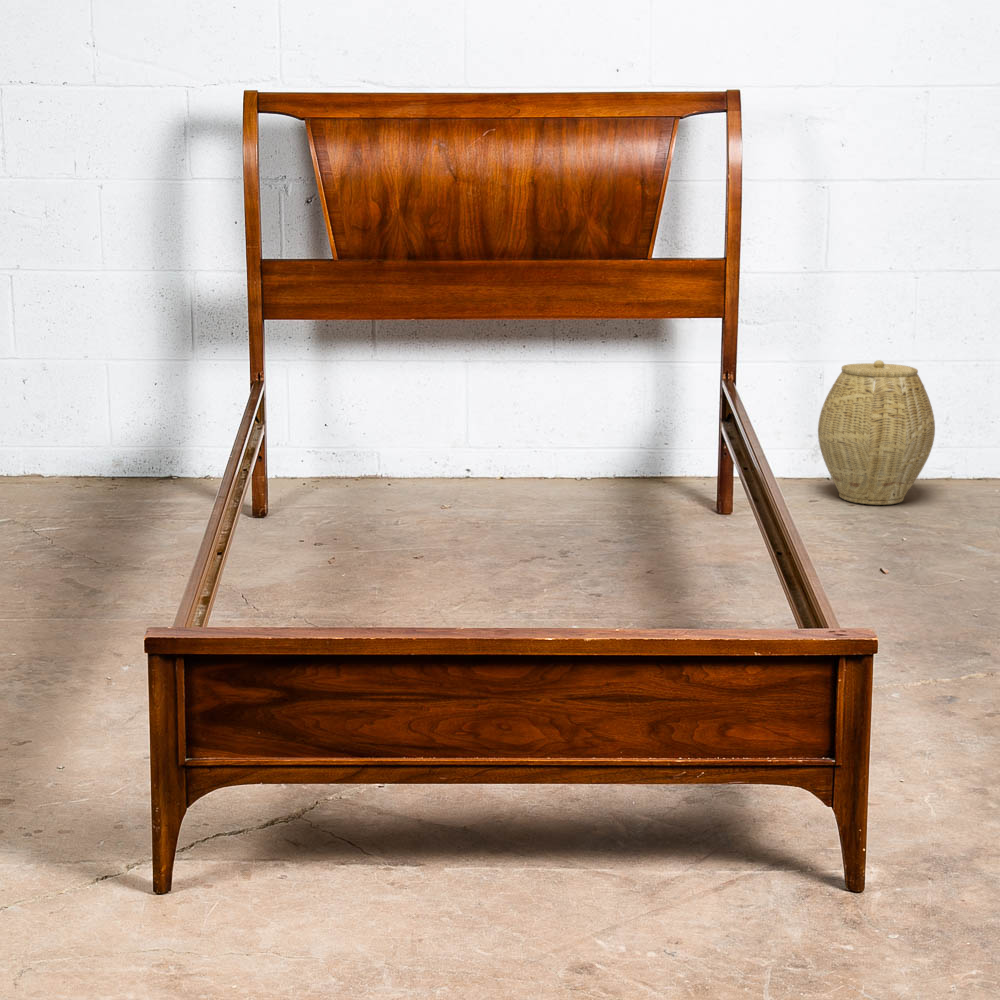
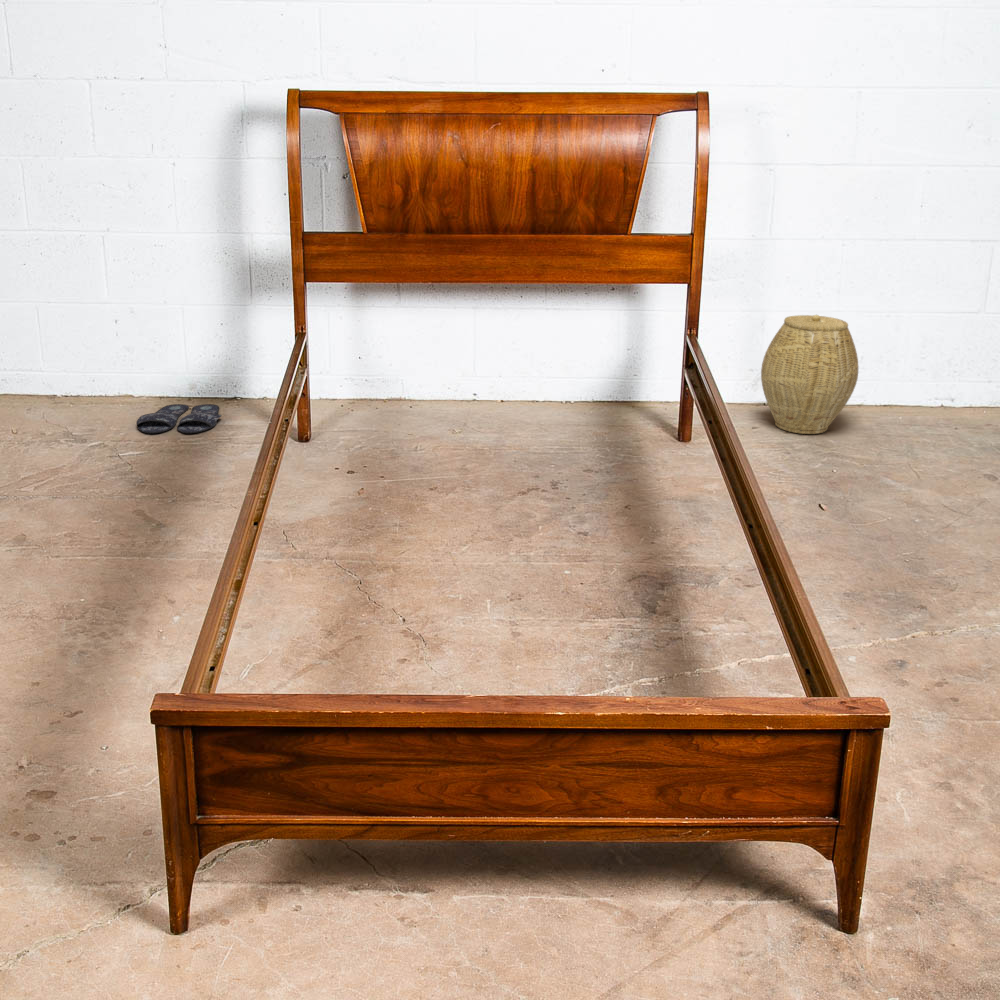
slippers: none [53,482,156,509] -> present [137,404,222,433]

